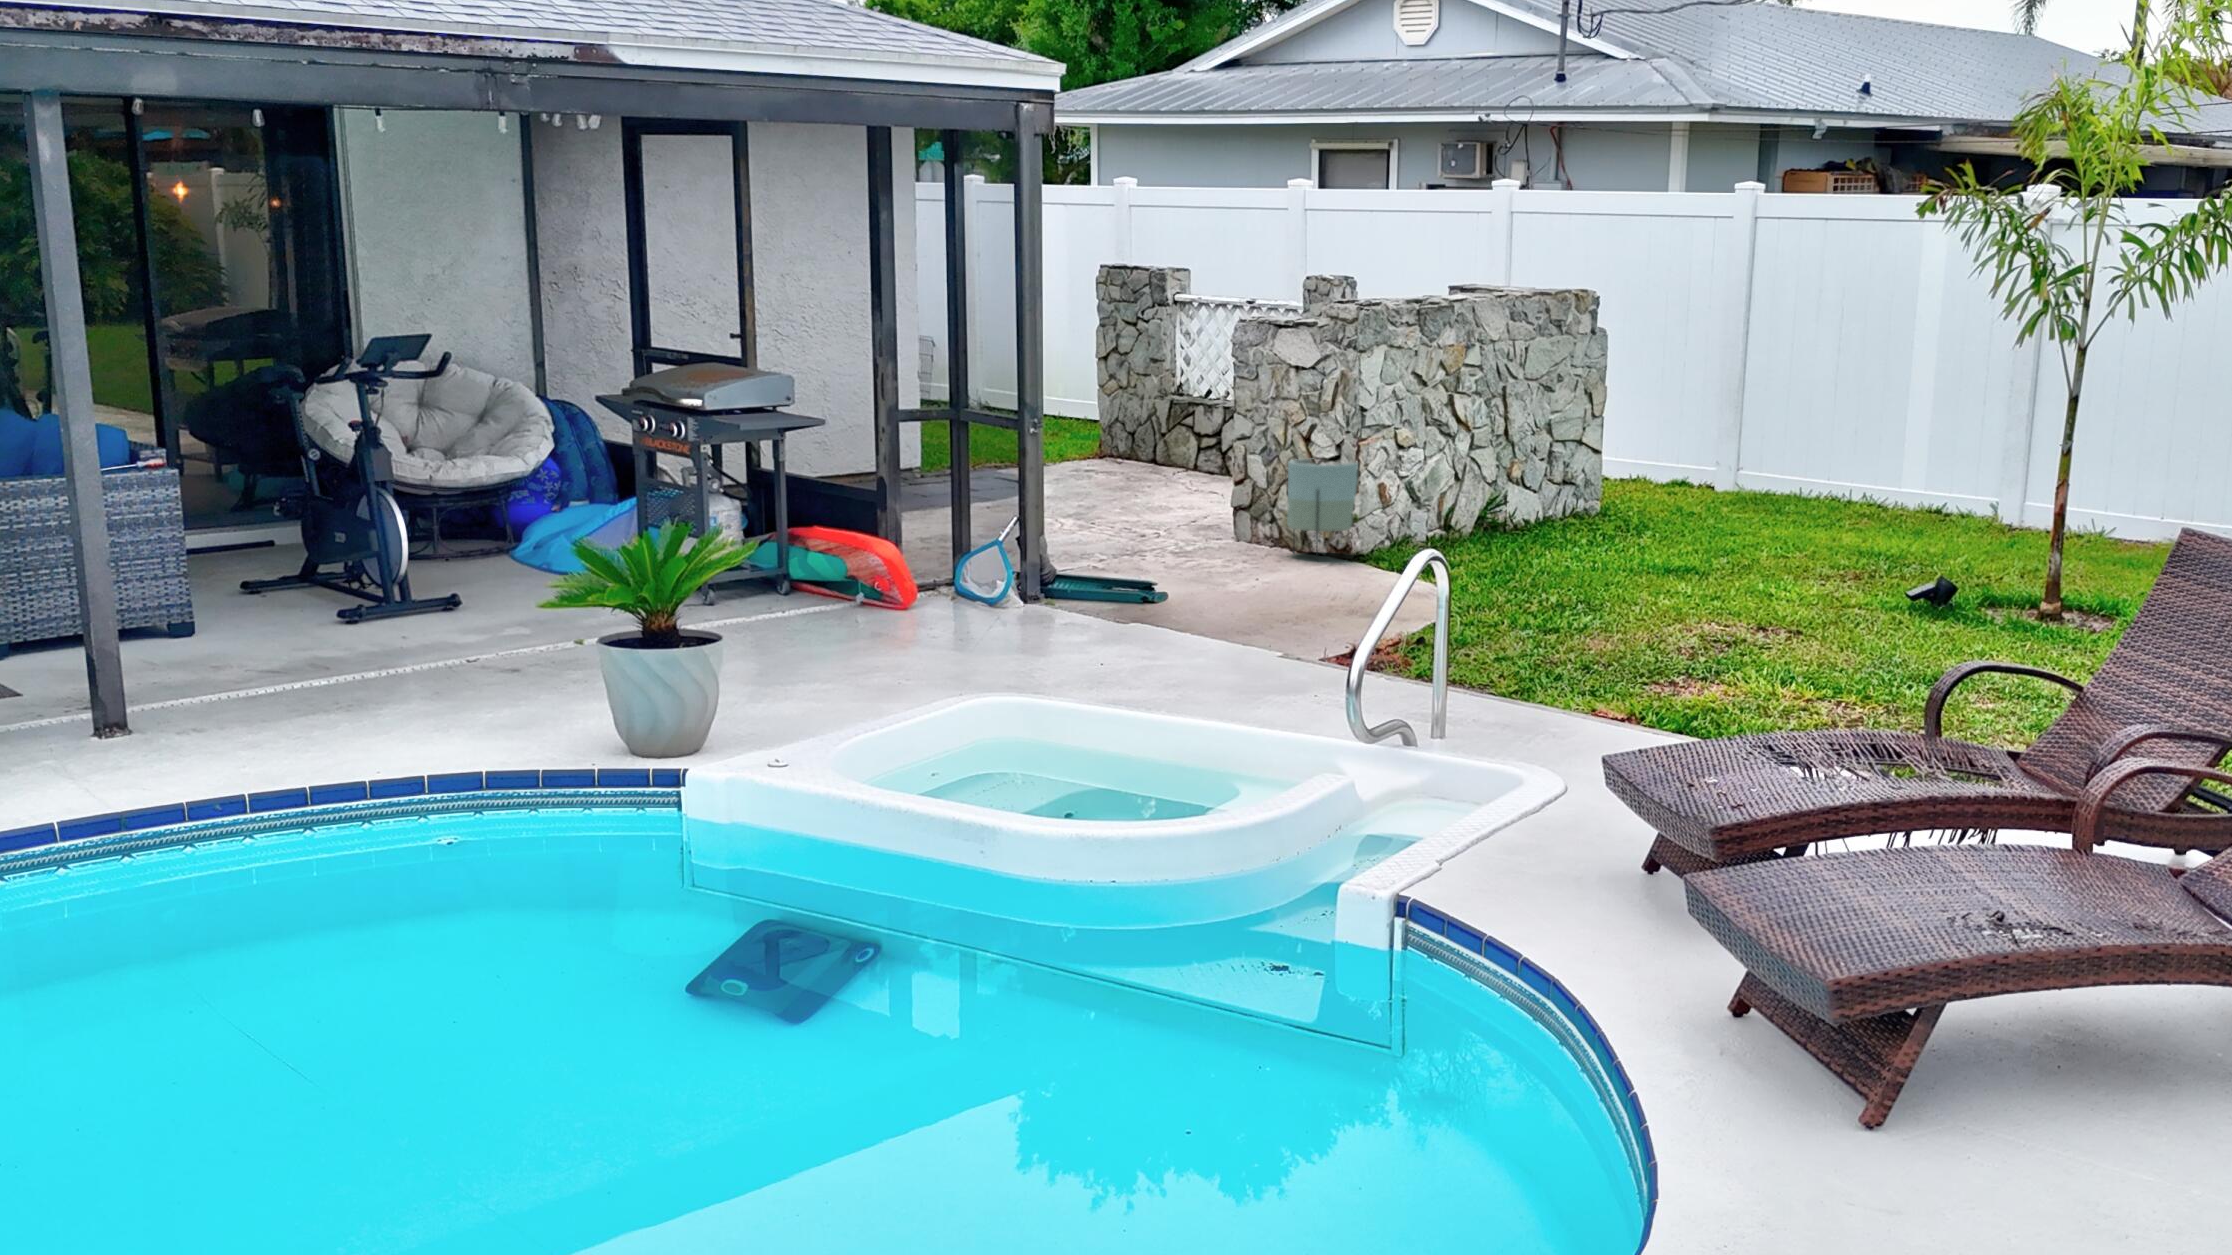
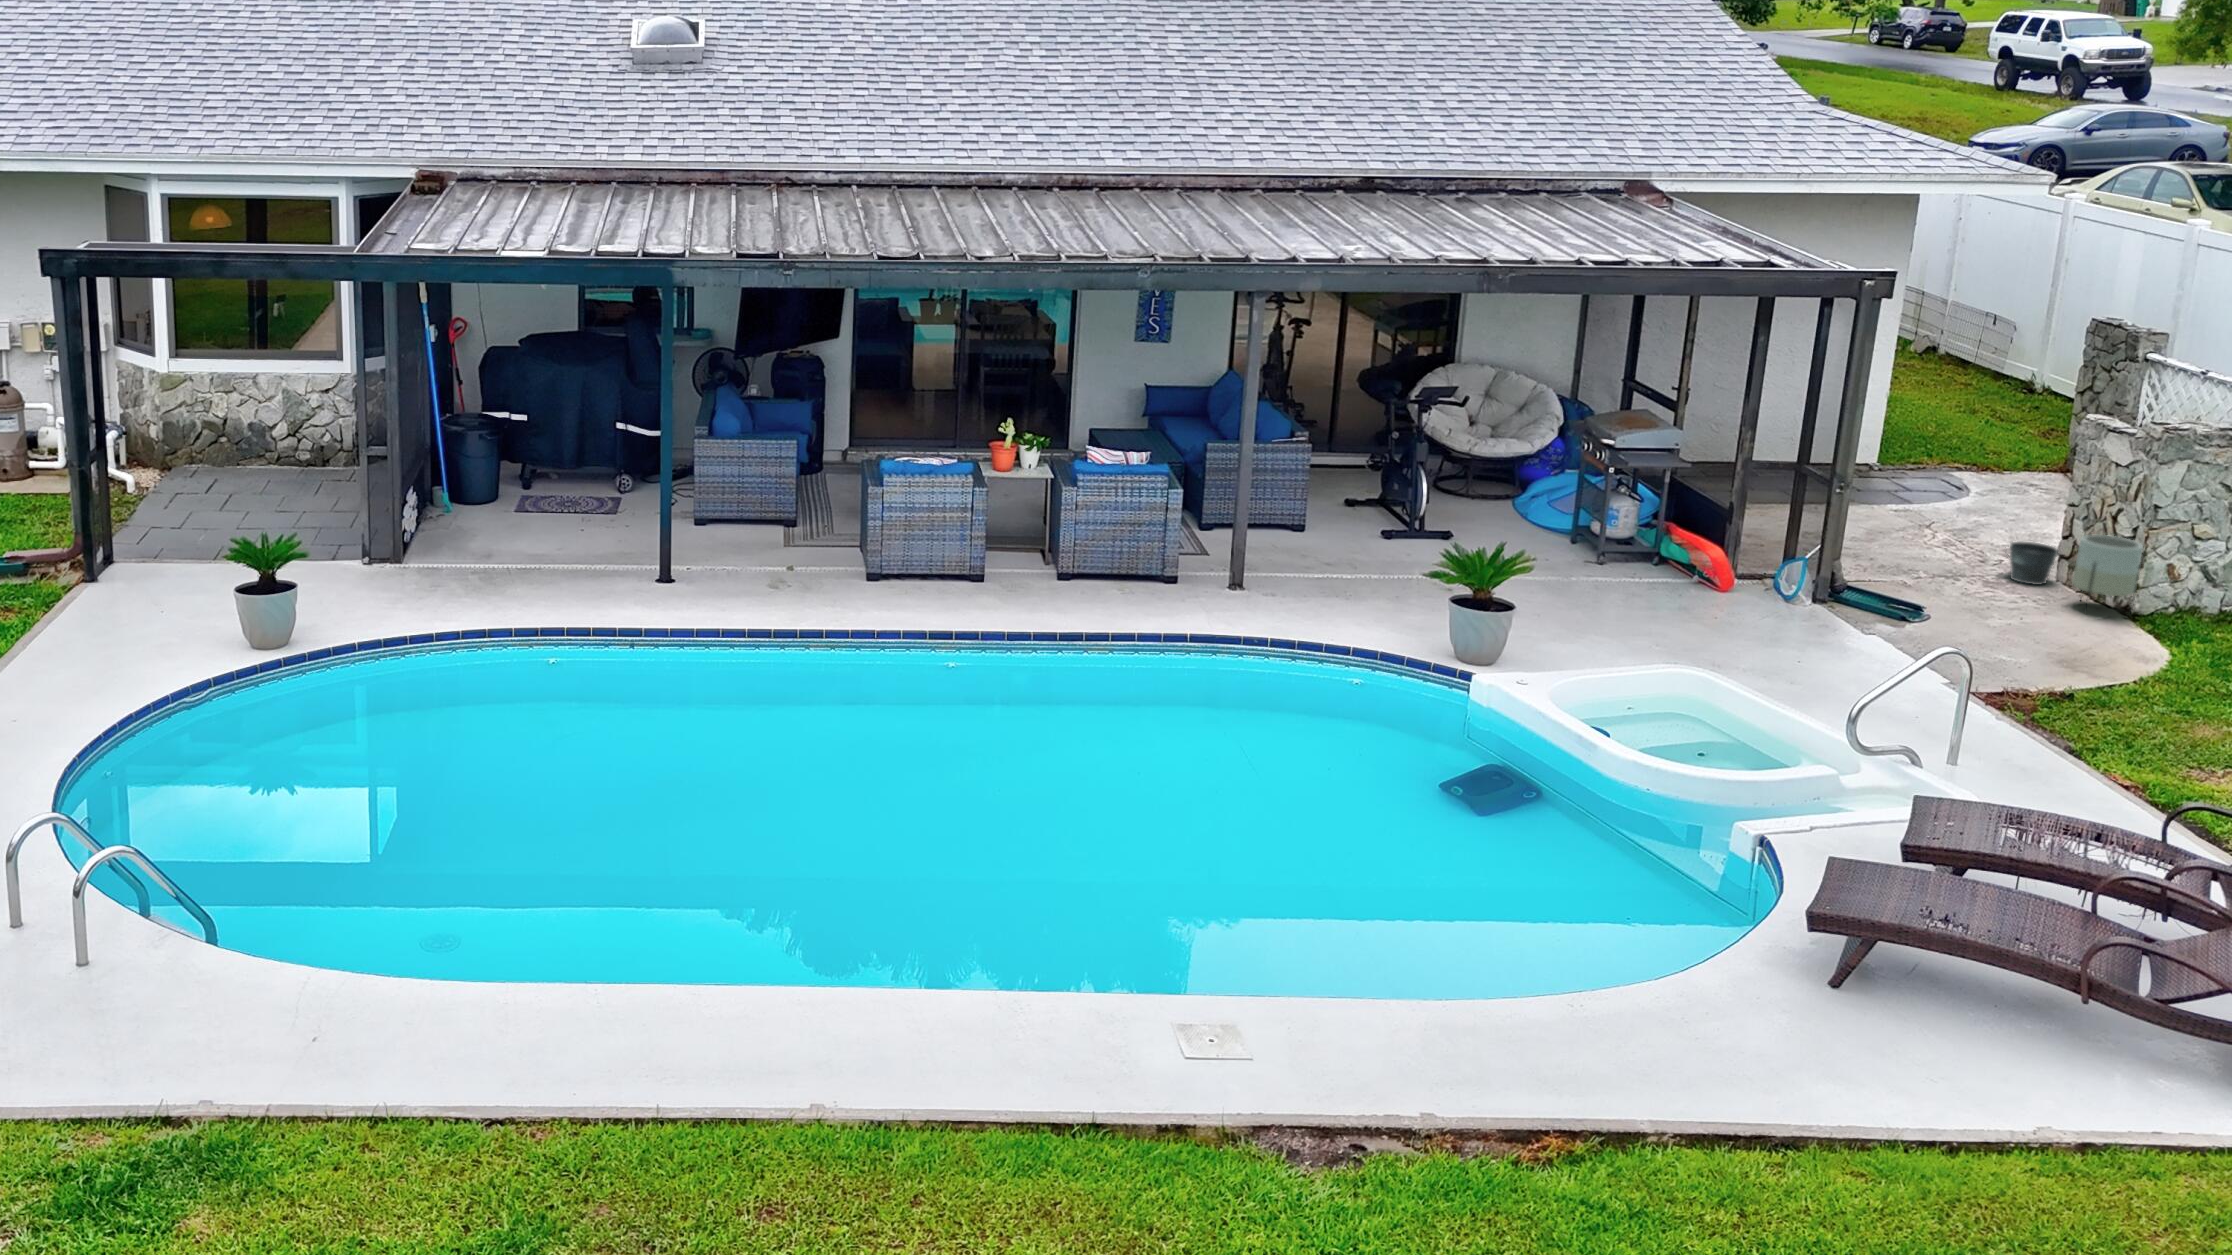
bucket: none [1185,495,1247,548] -> present [2007,542,2059,585]

